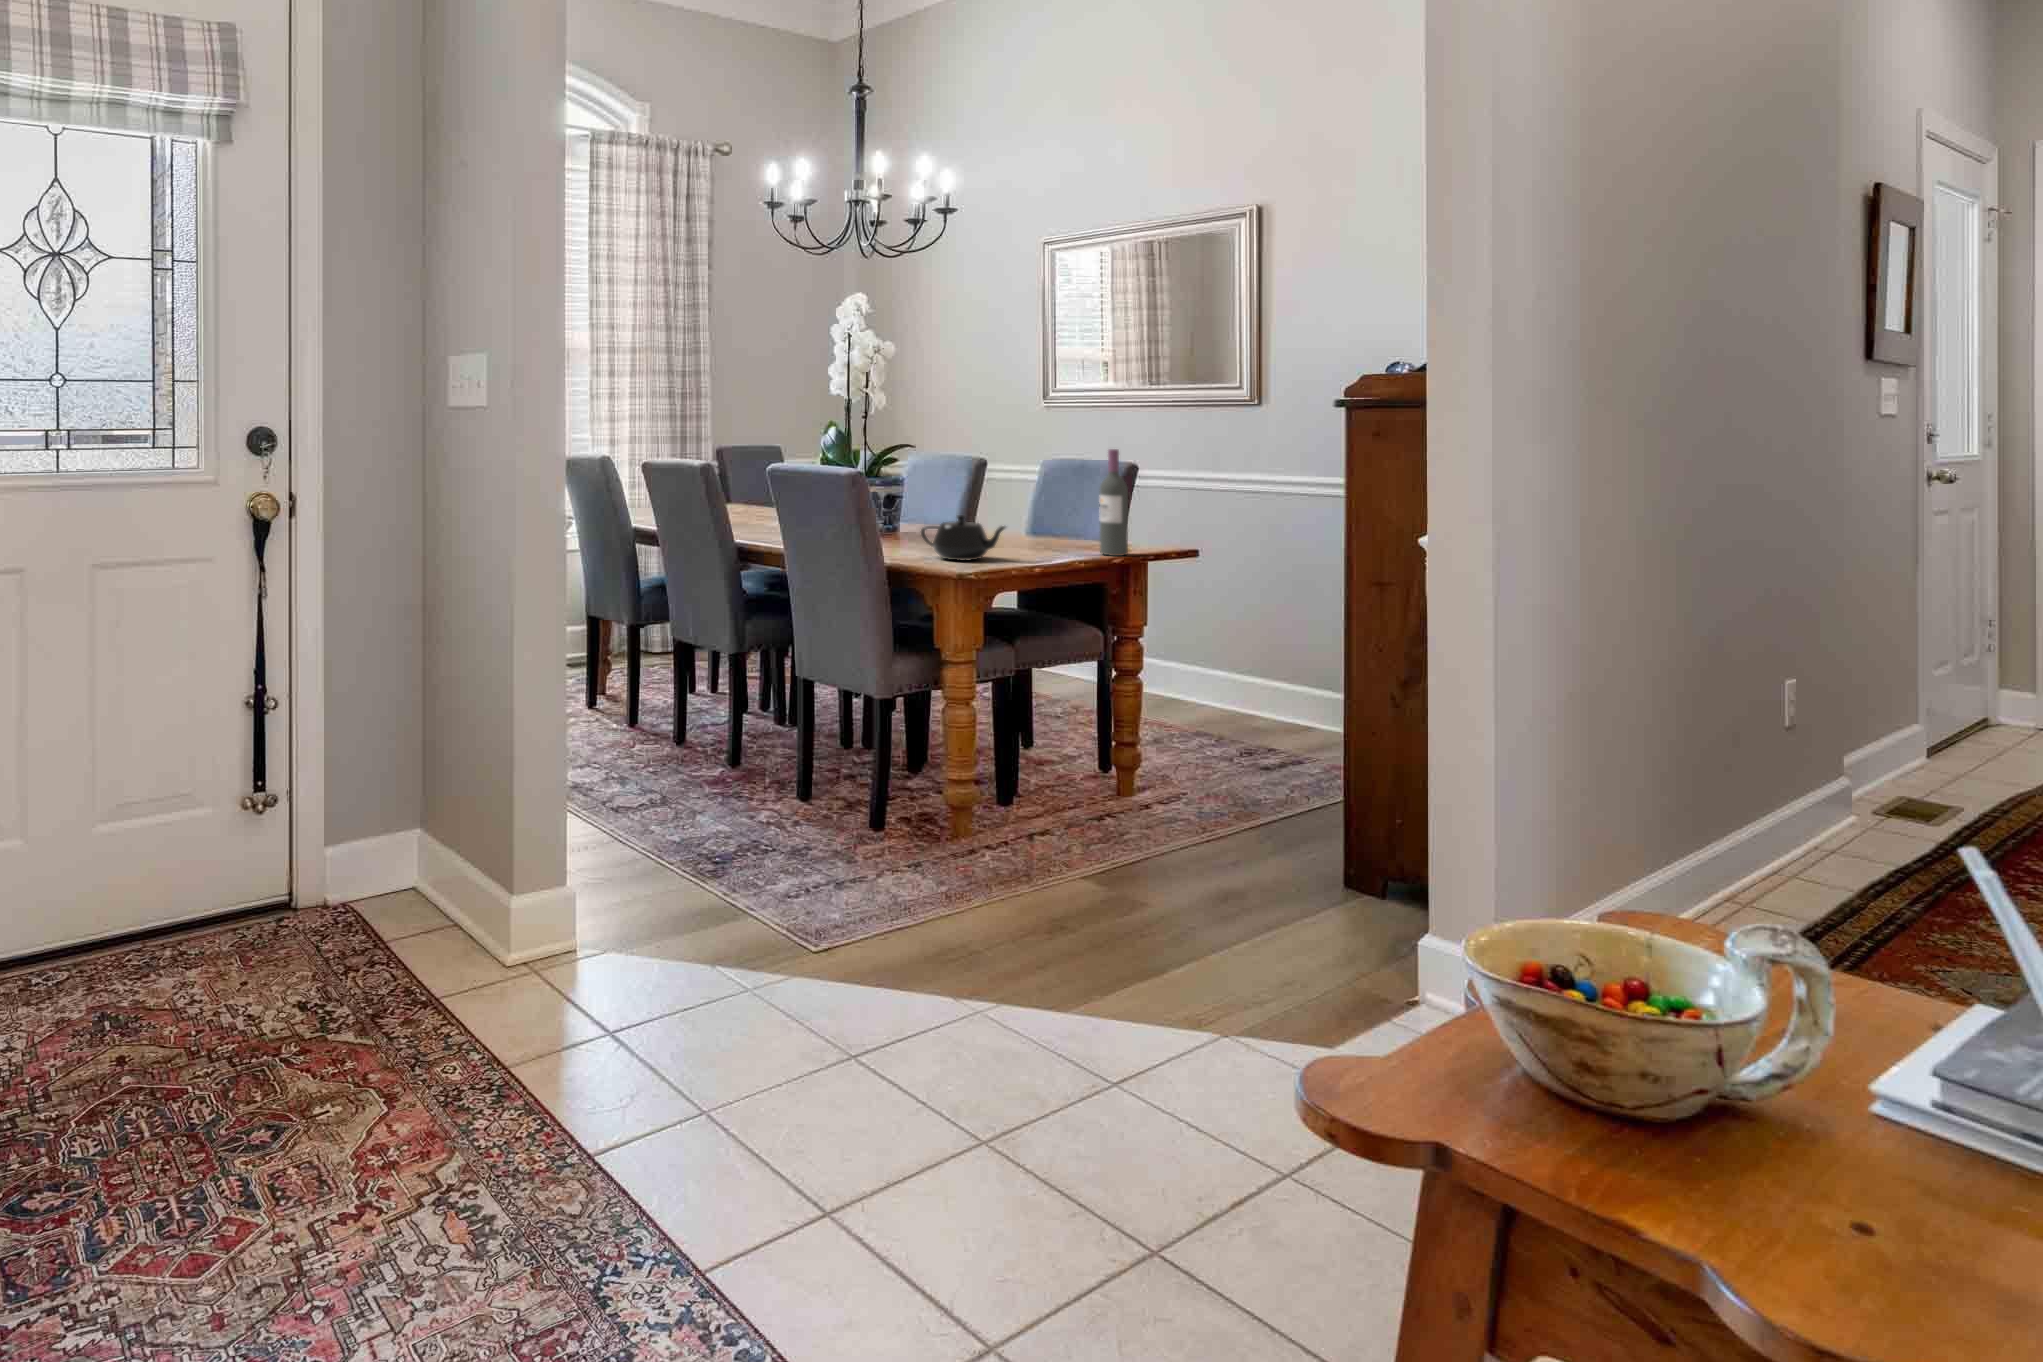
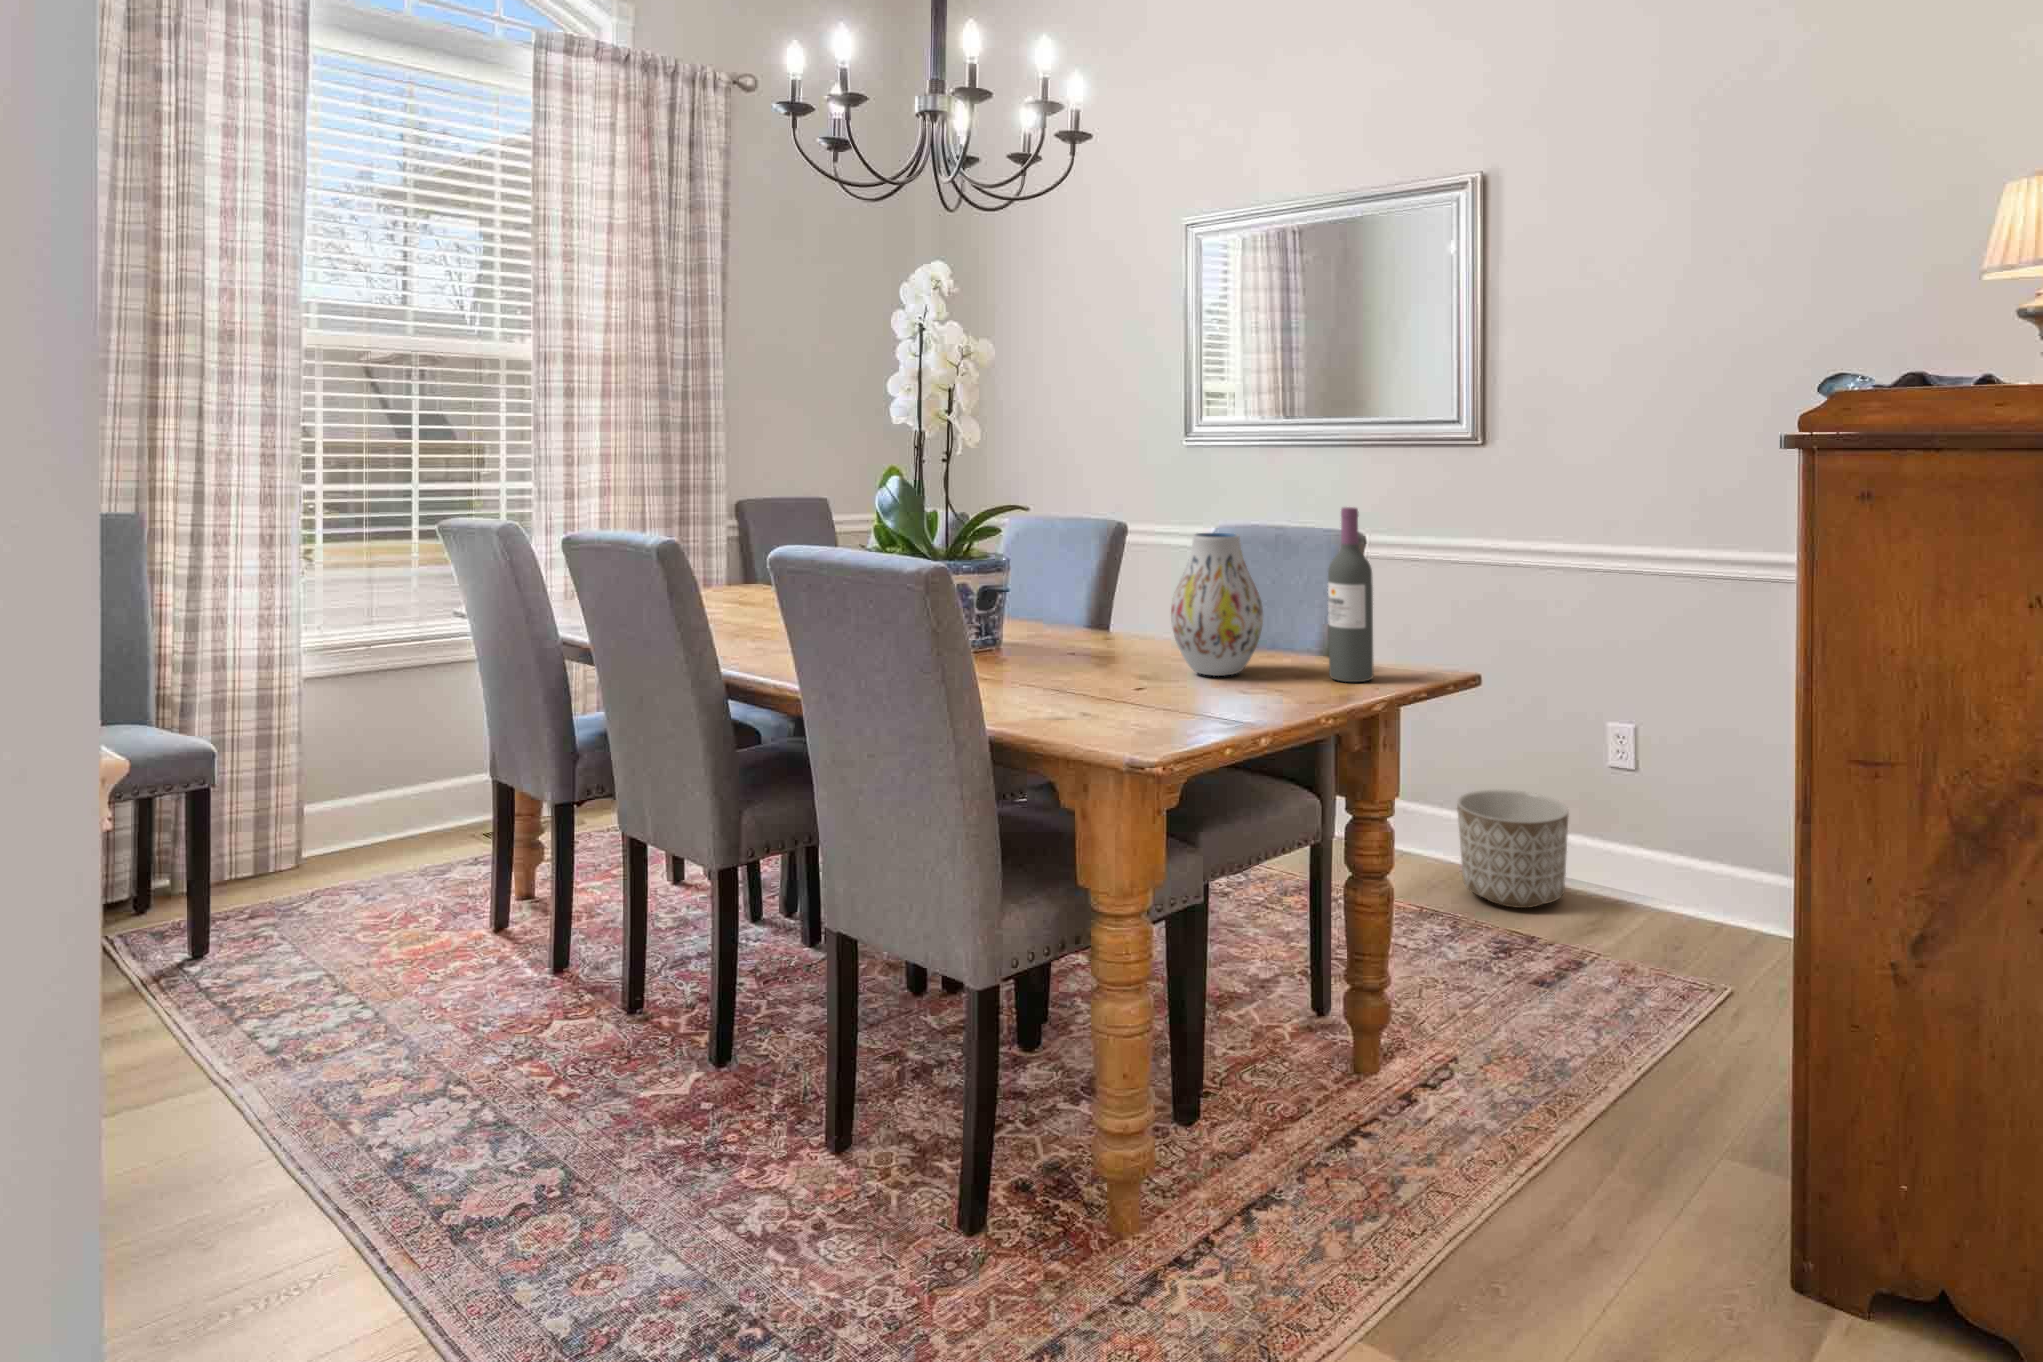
vase: none [1002,464,1060,551] -> present [1171,532,1263,676]
teapot: present [921,515,1005,560] -> none [1045,626,1194,707]
planter: none [1226,656,1308,734] -> present [1457,790,1569,908]

